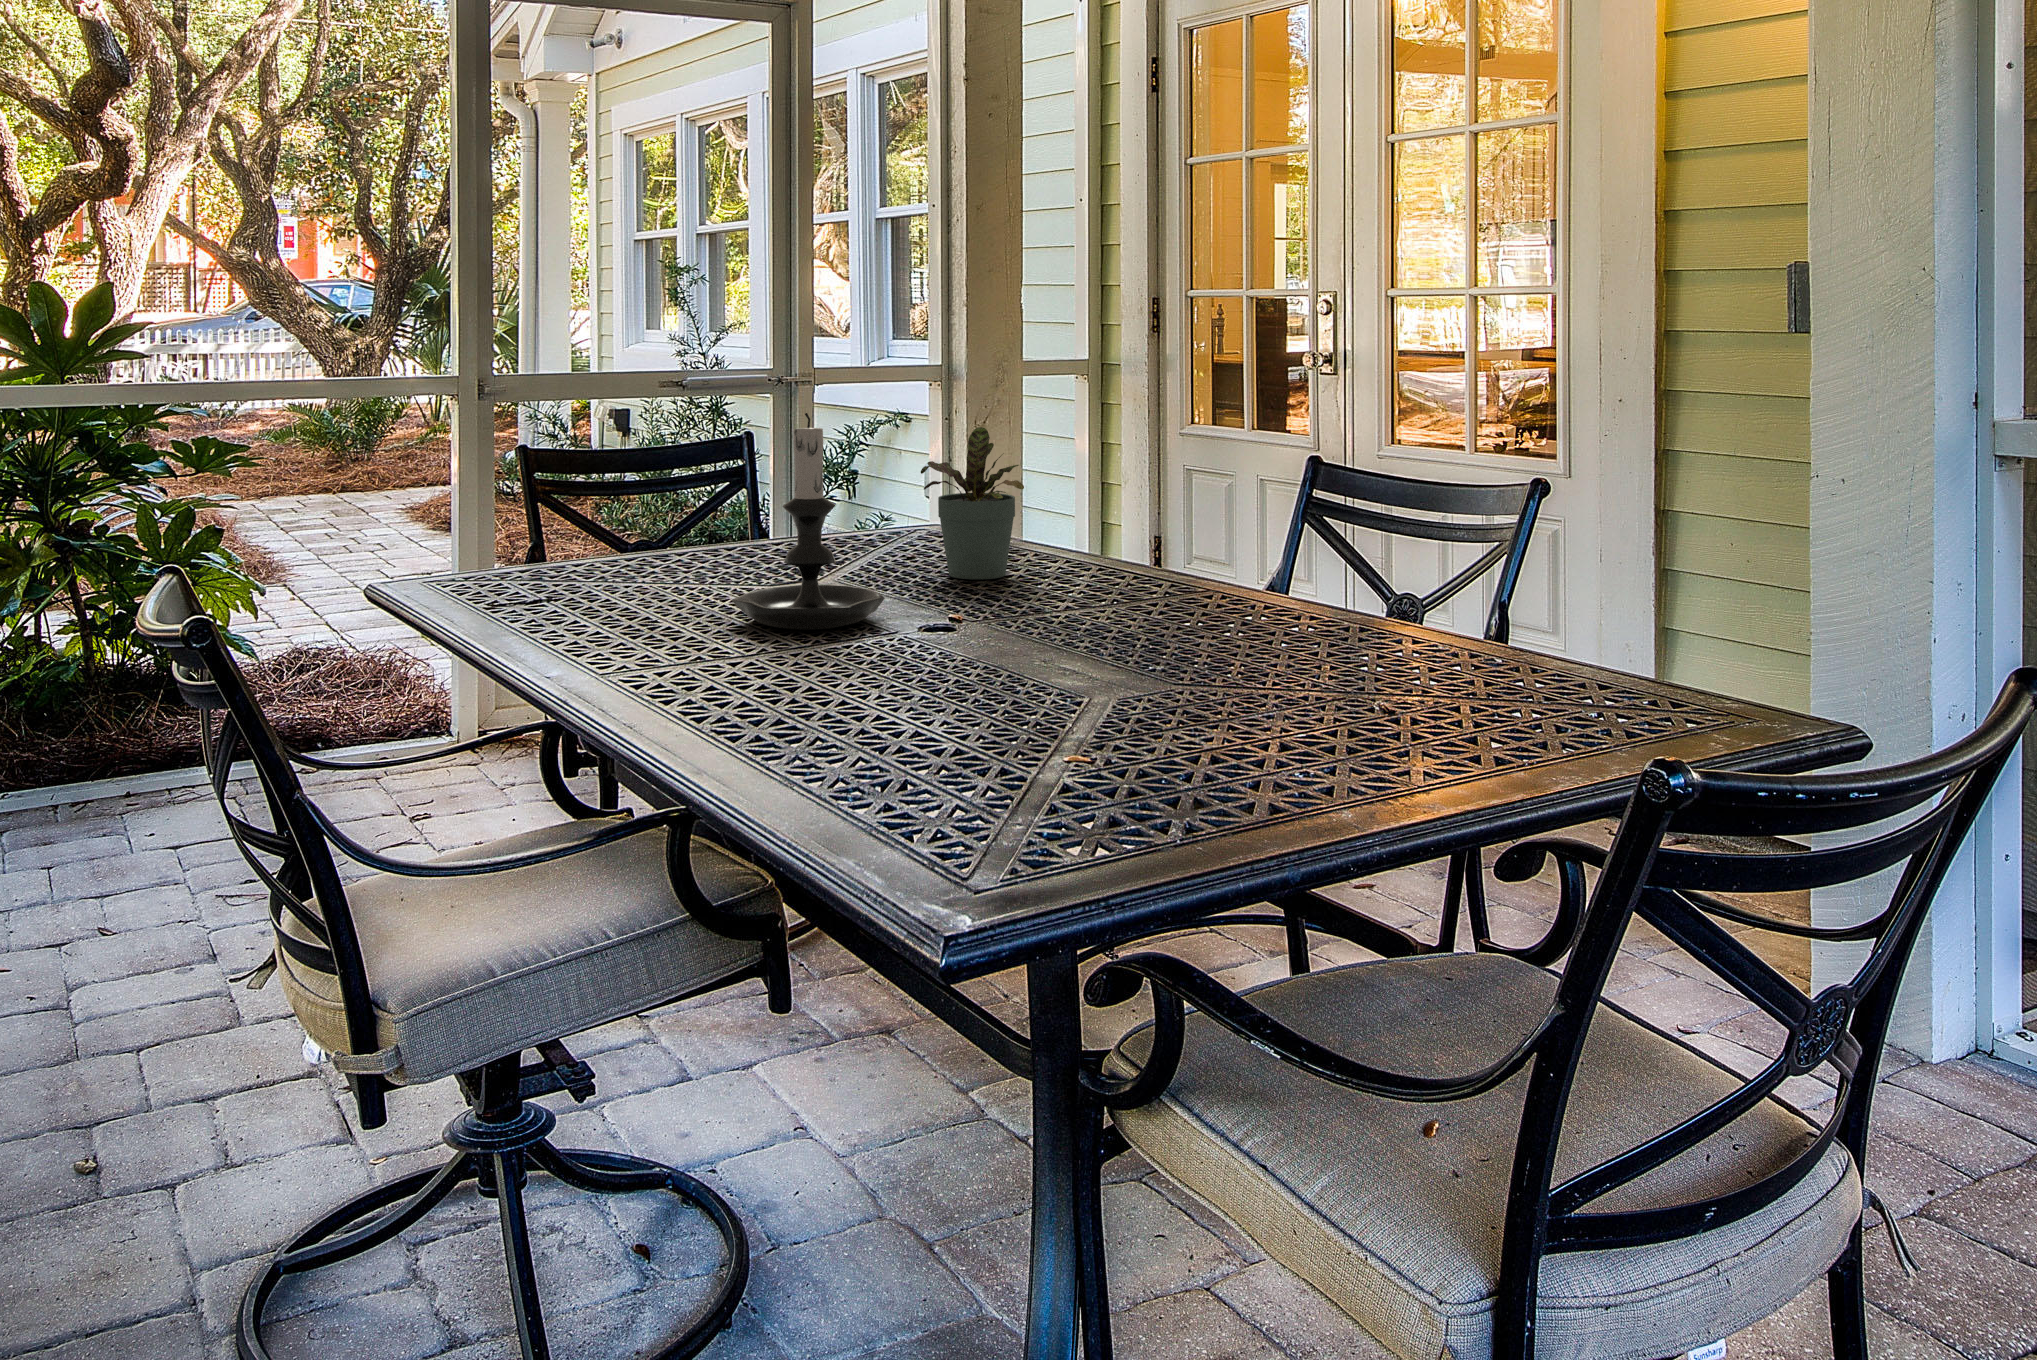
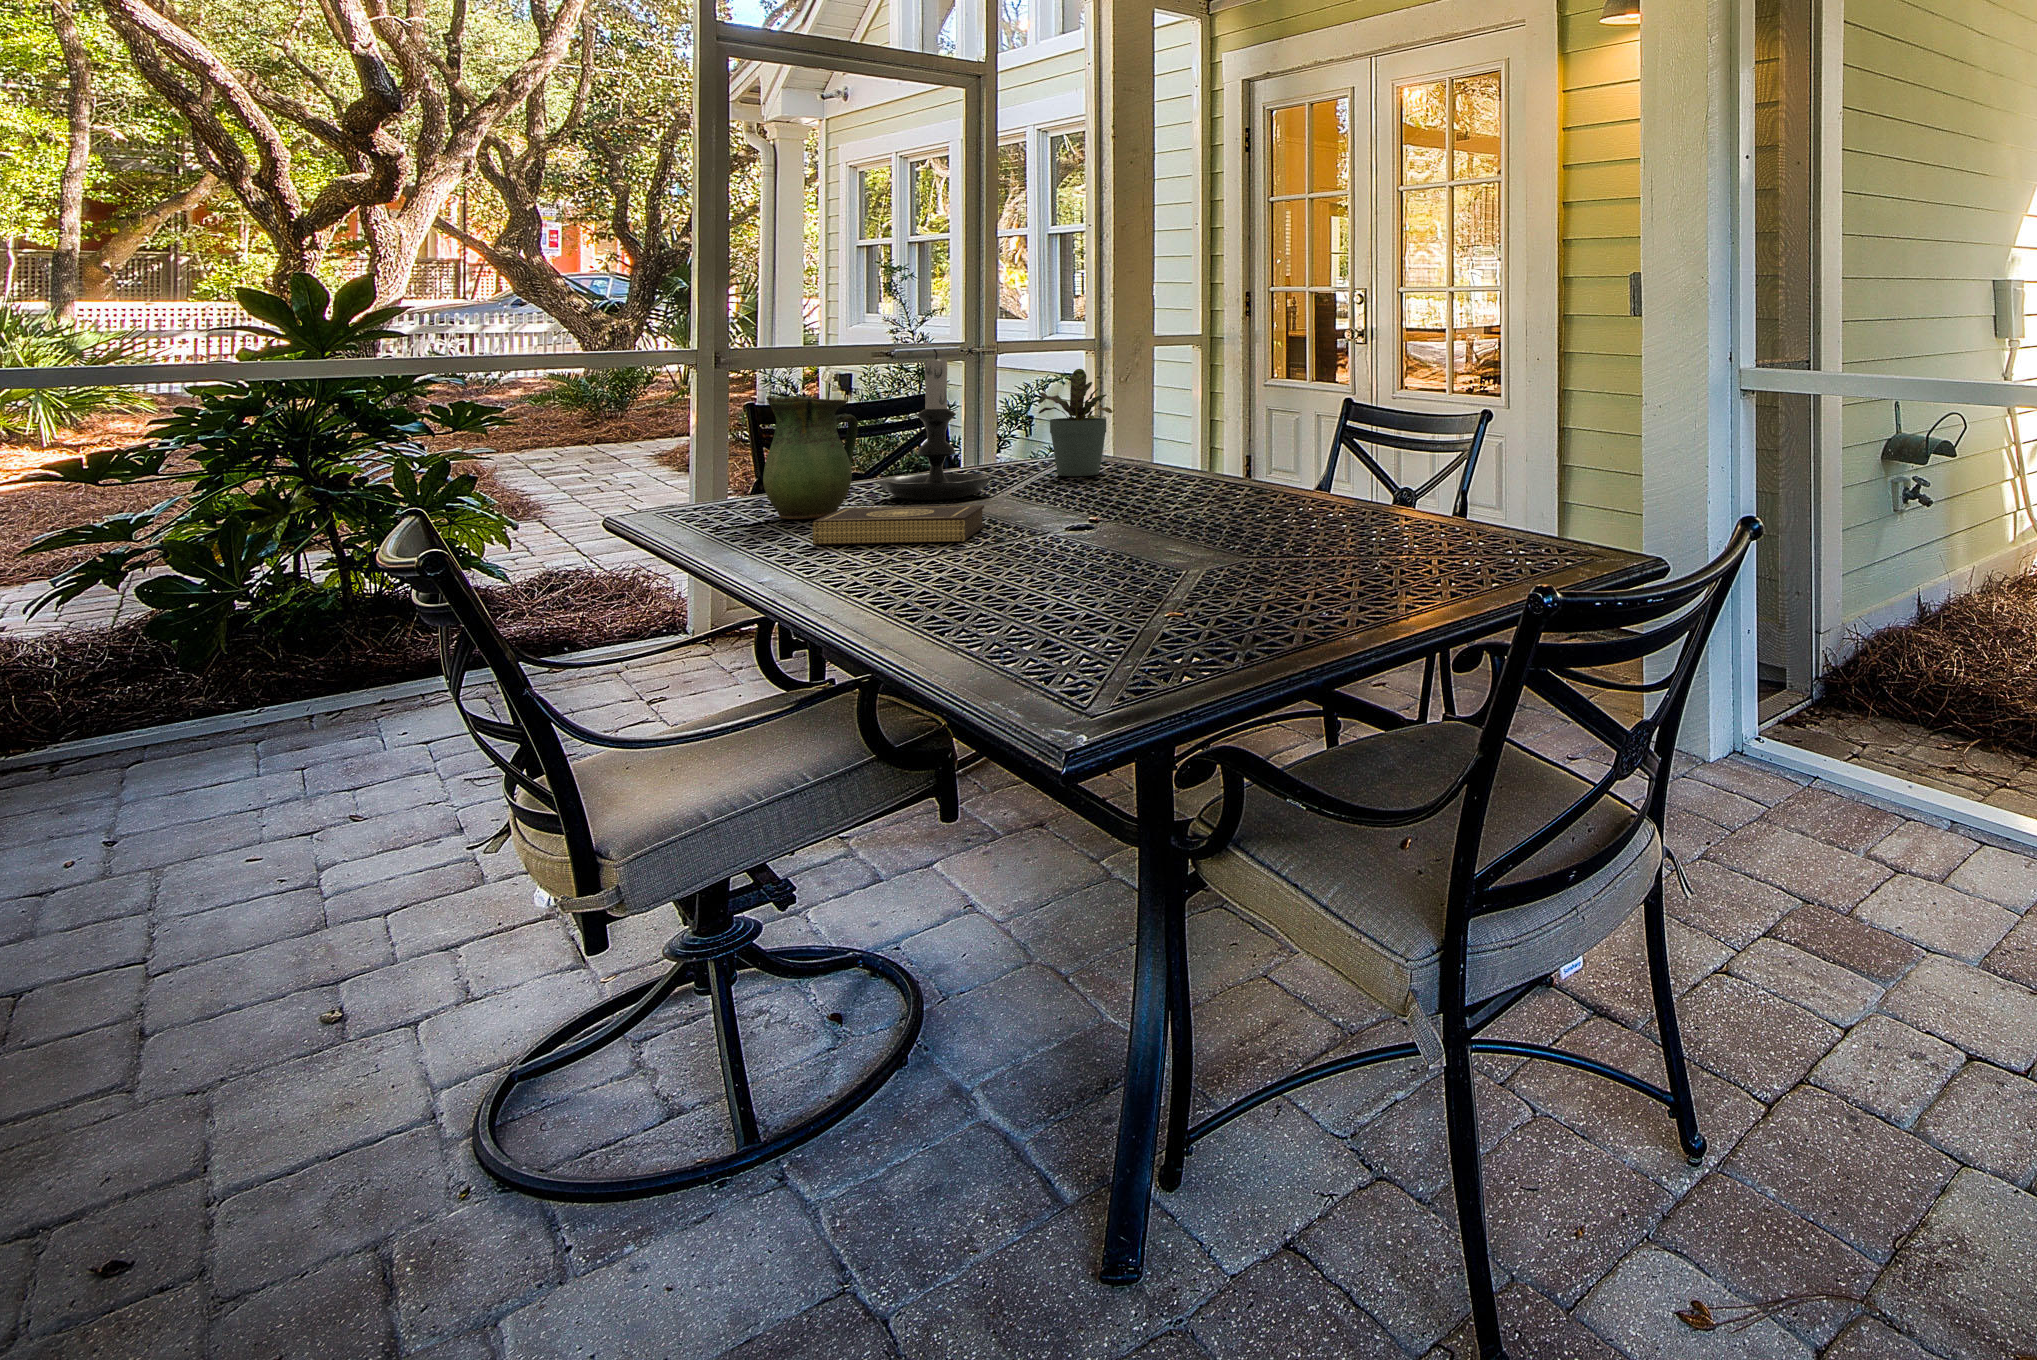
pitcher: none [602,493,720,671] -> present [763,395,858,519]
book: none [693,667,914,737] -> present [813,505,984,545]

